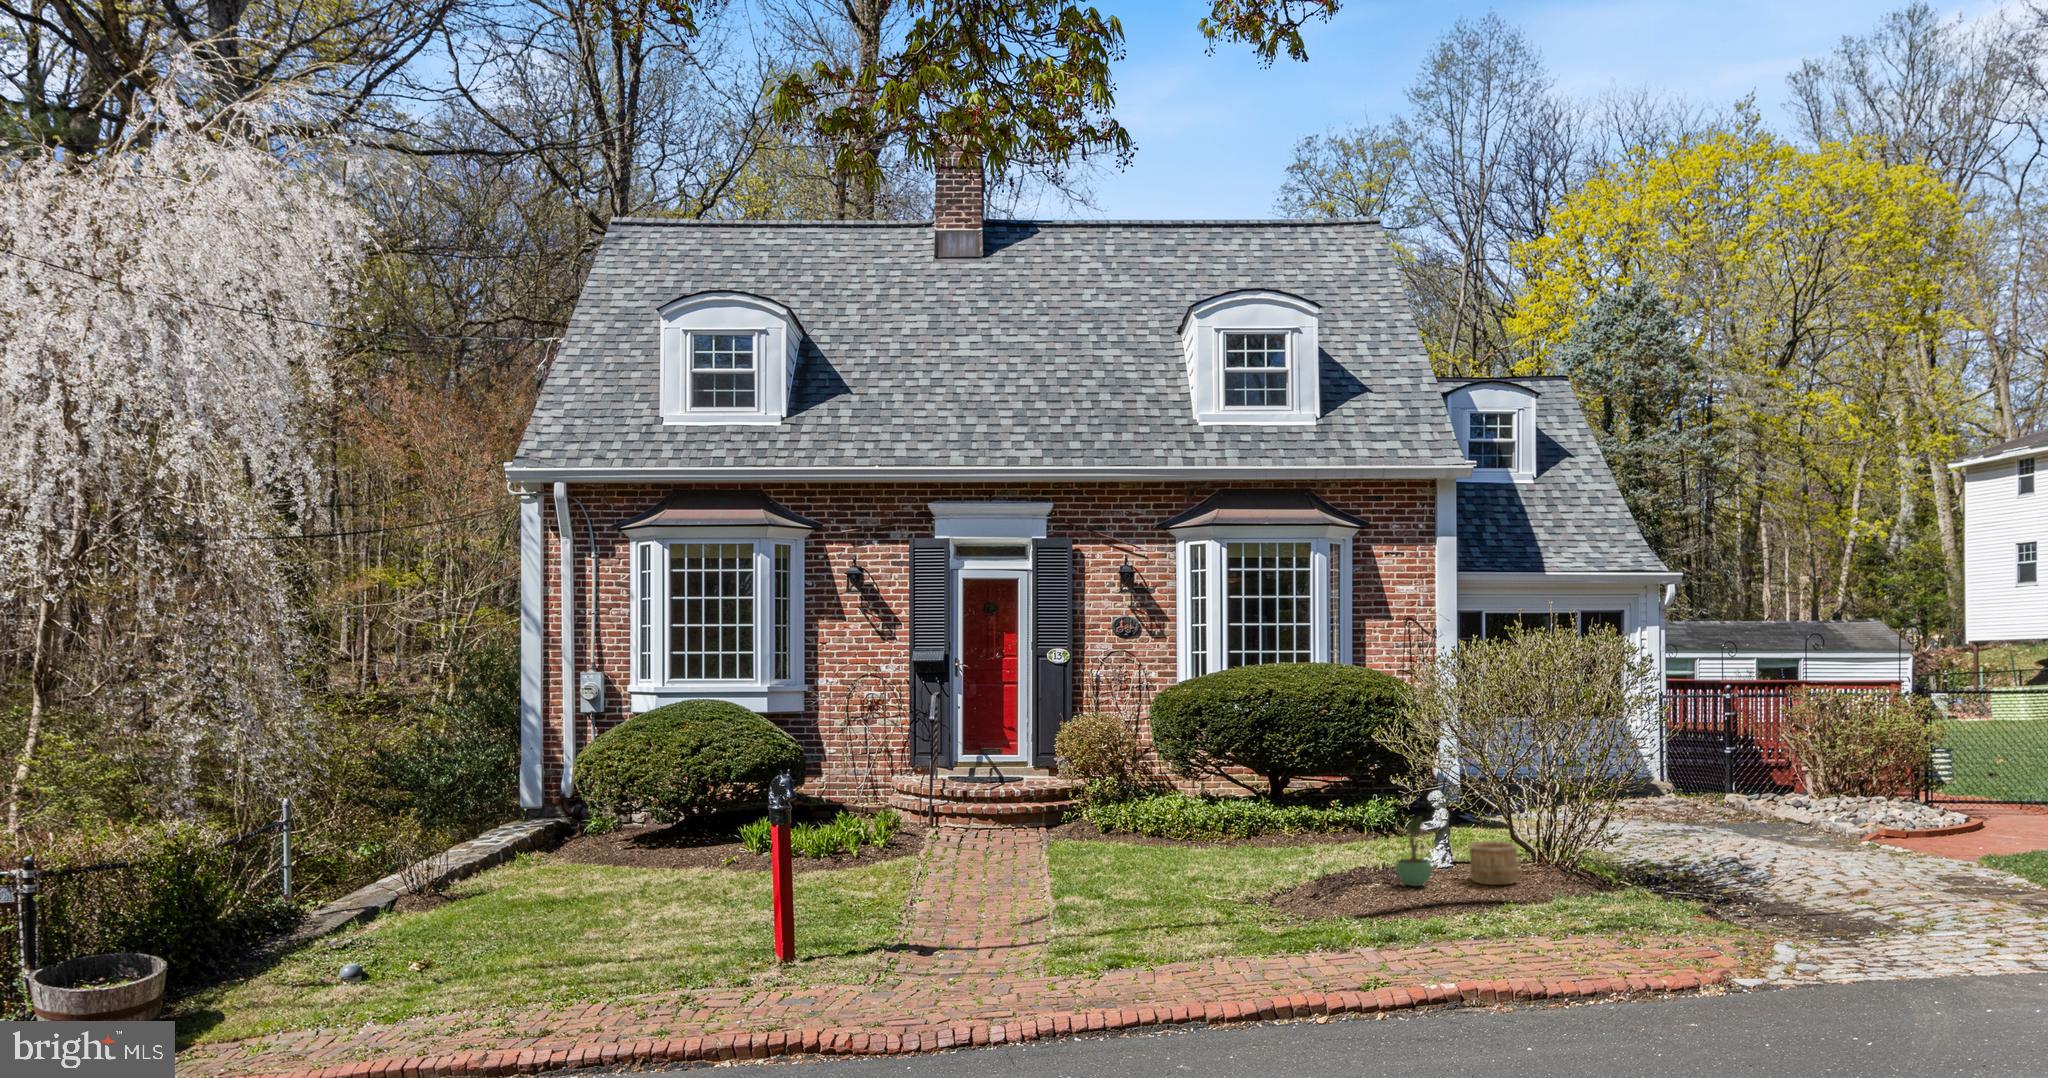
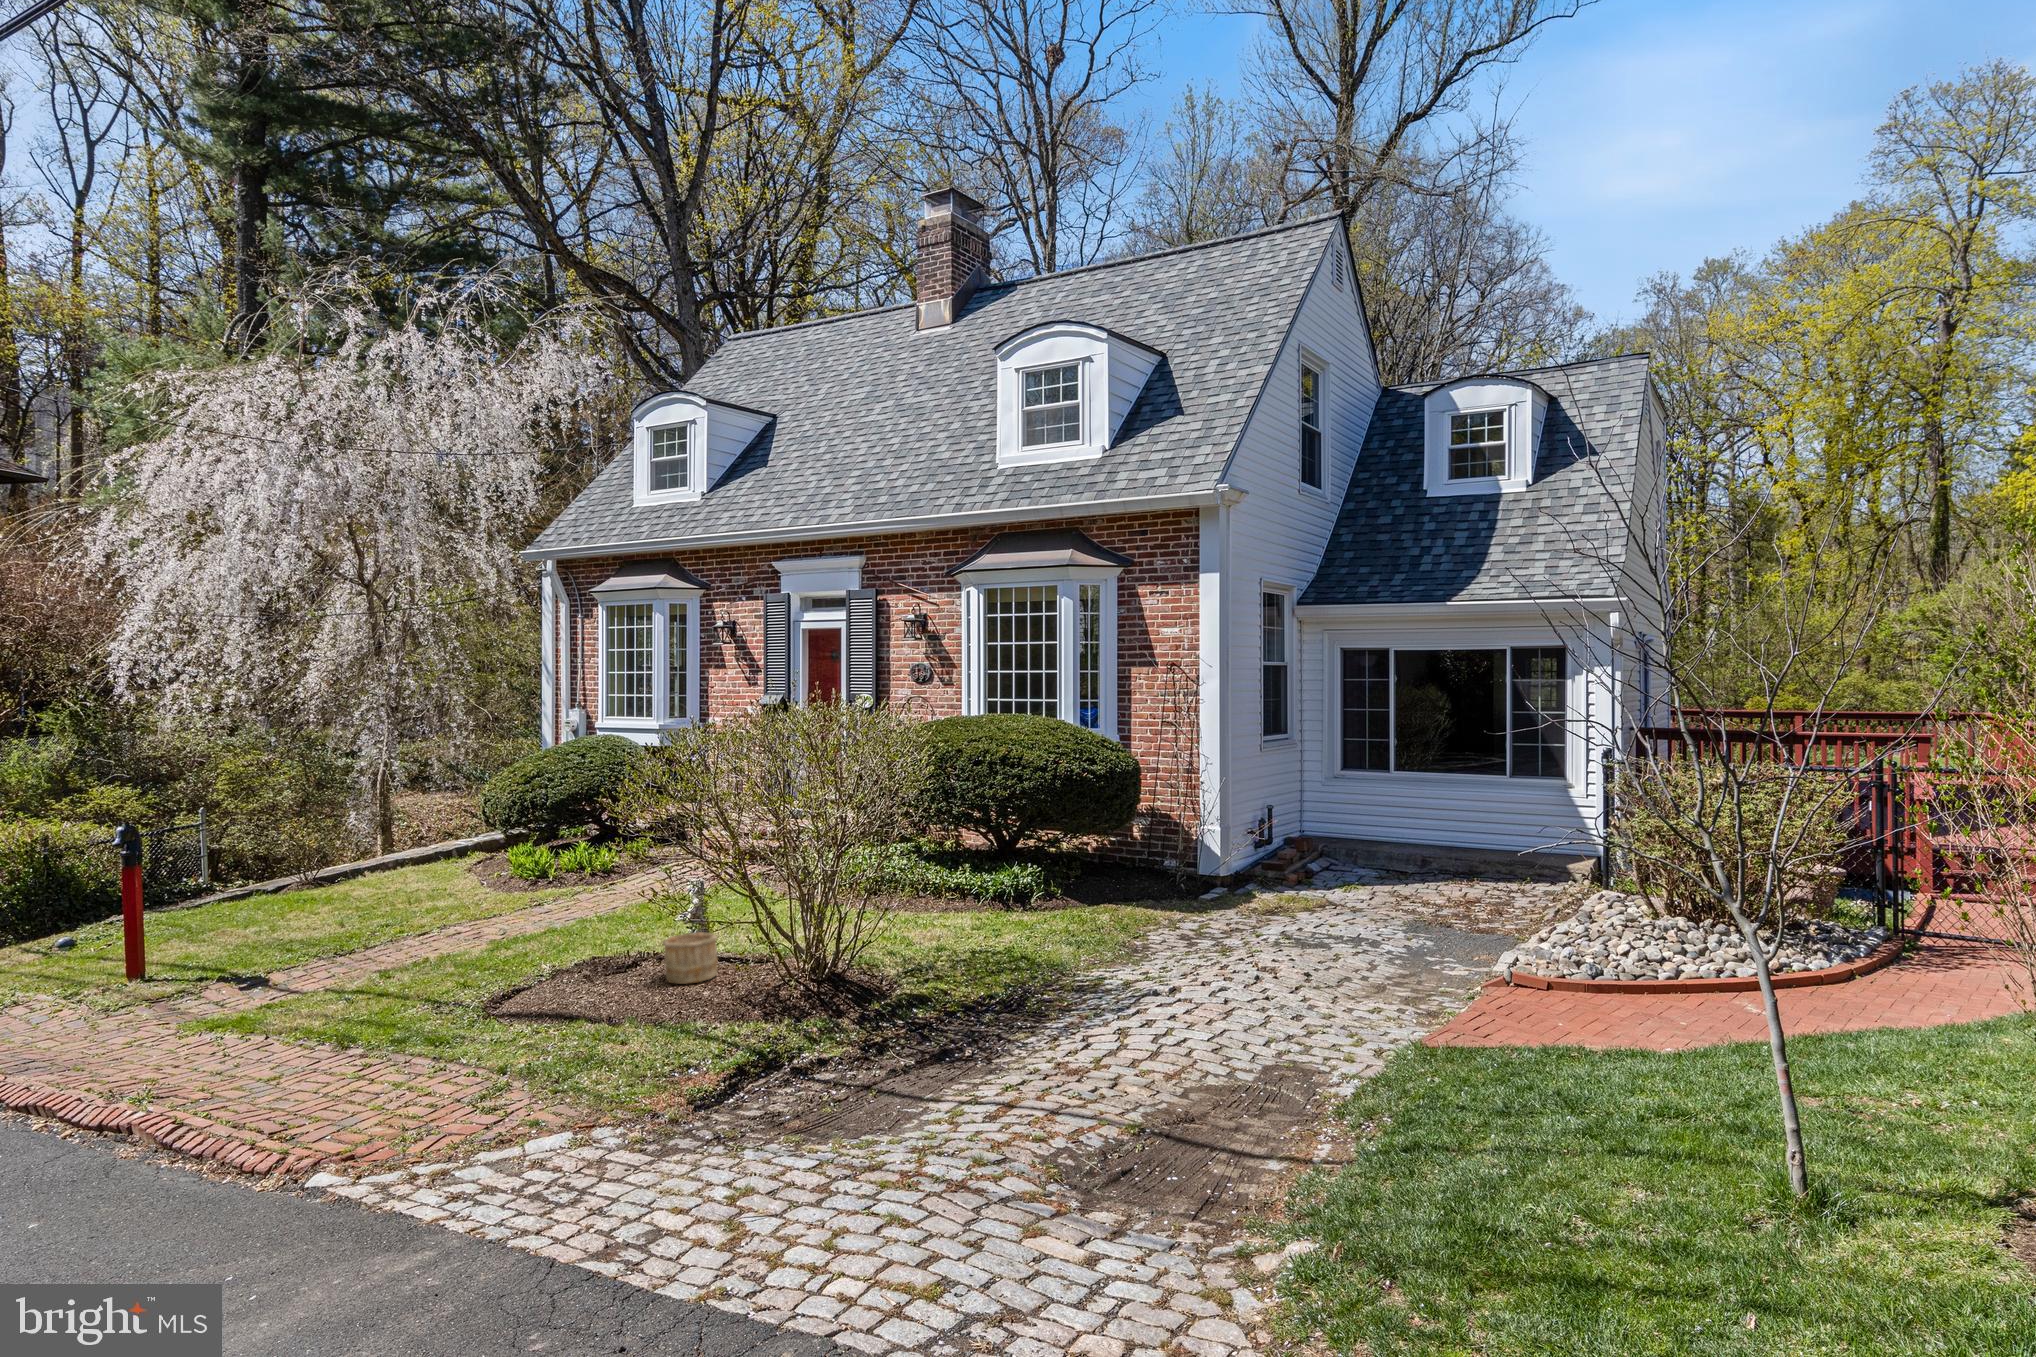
potted plant: present [1396,816,1432,886] -> none [599,897,643,972]

